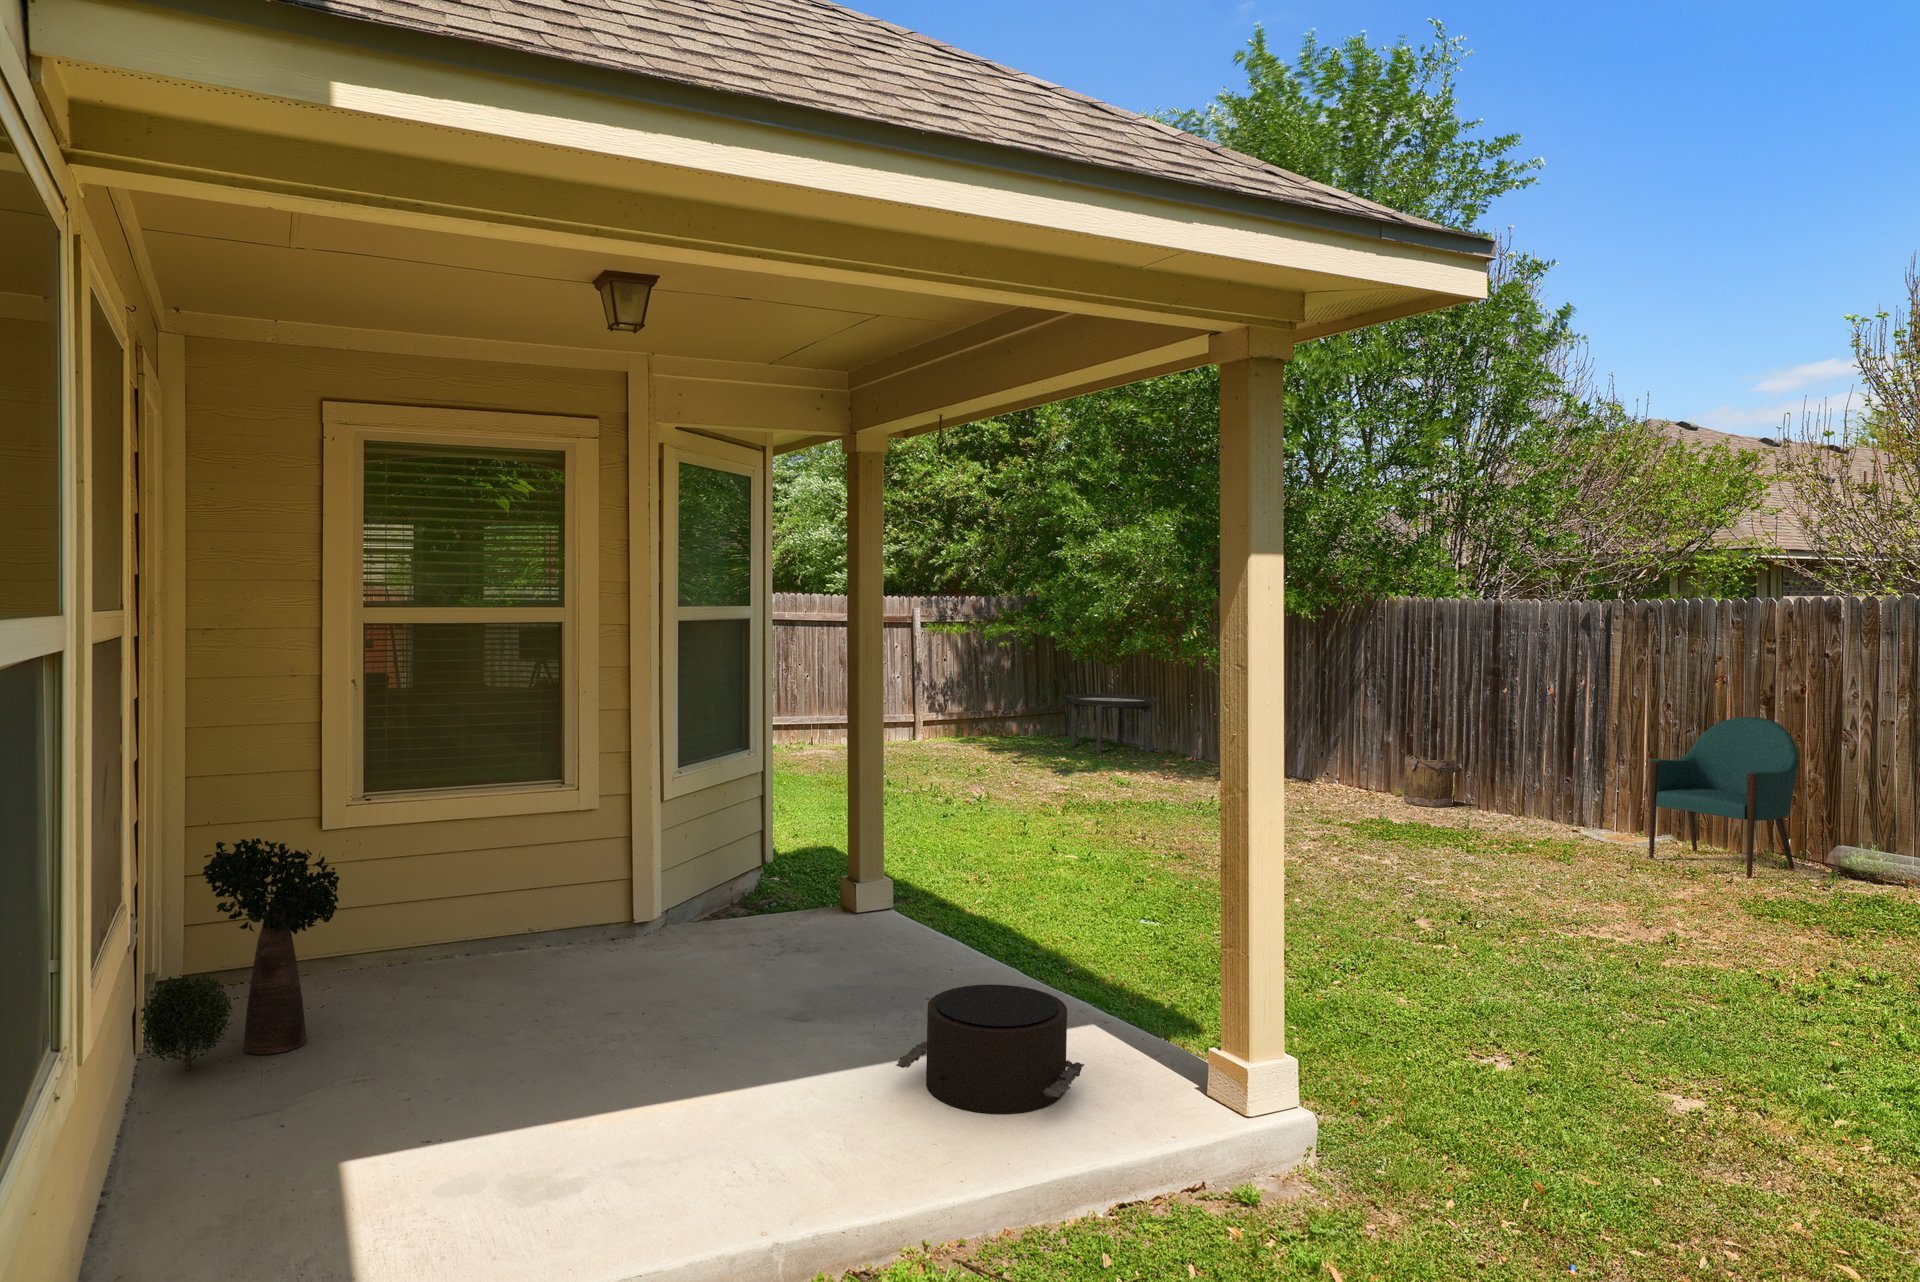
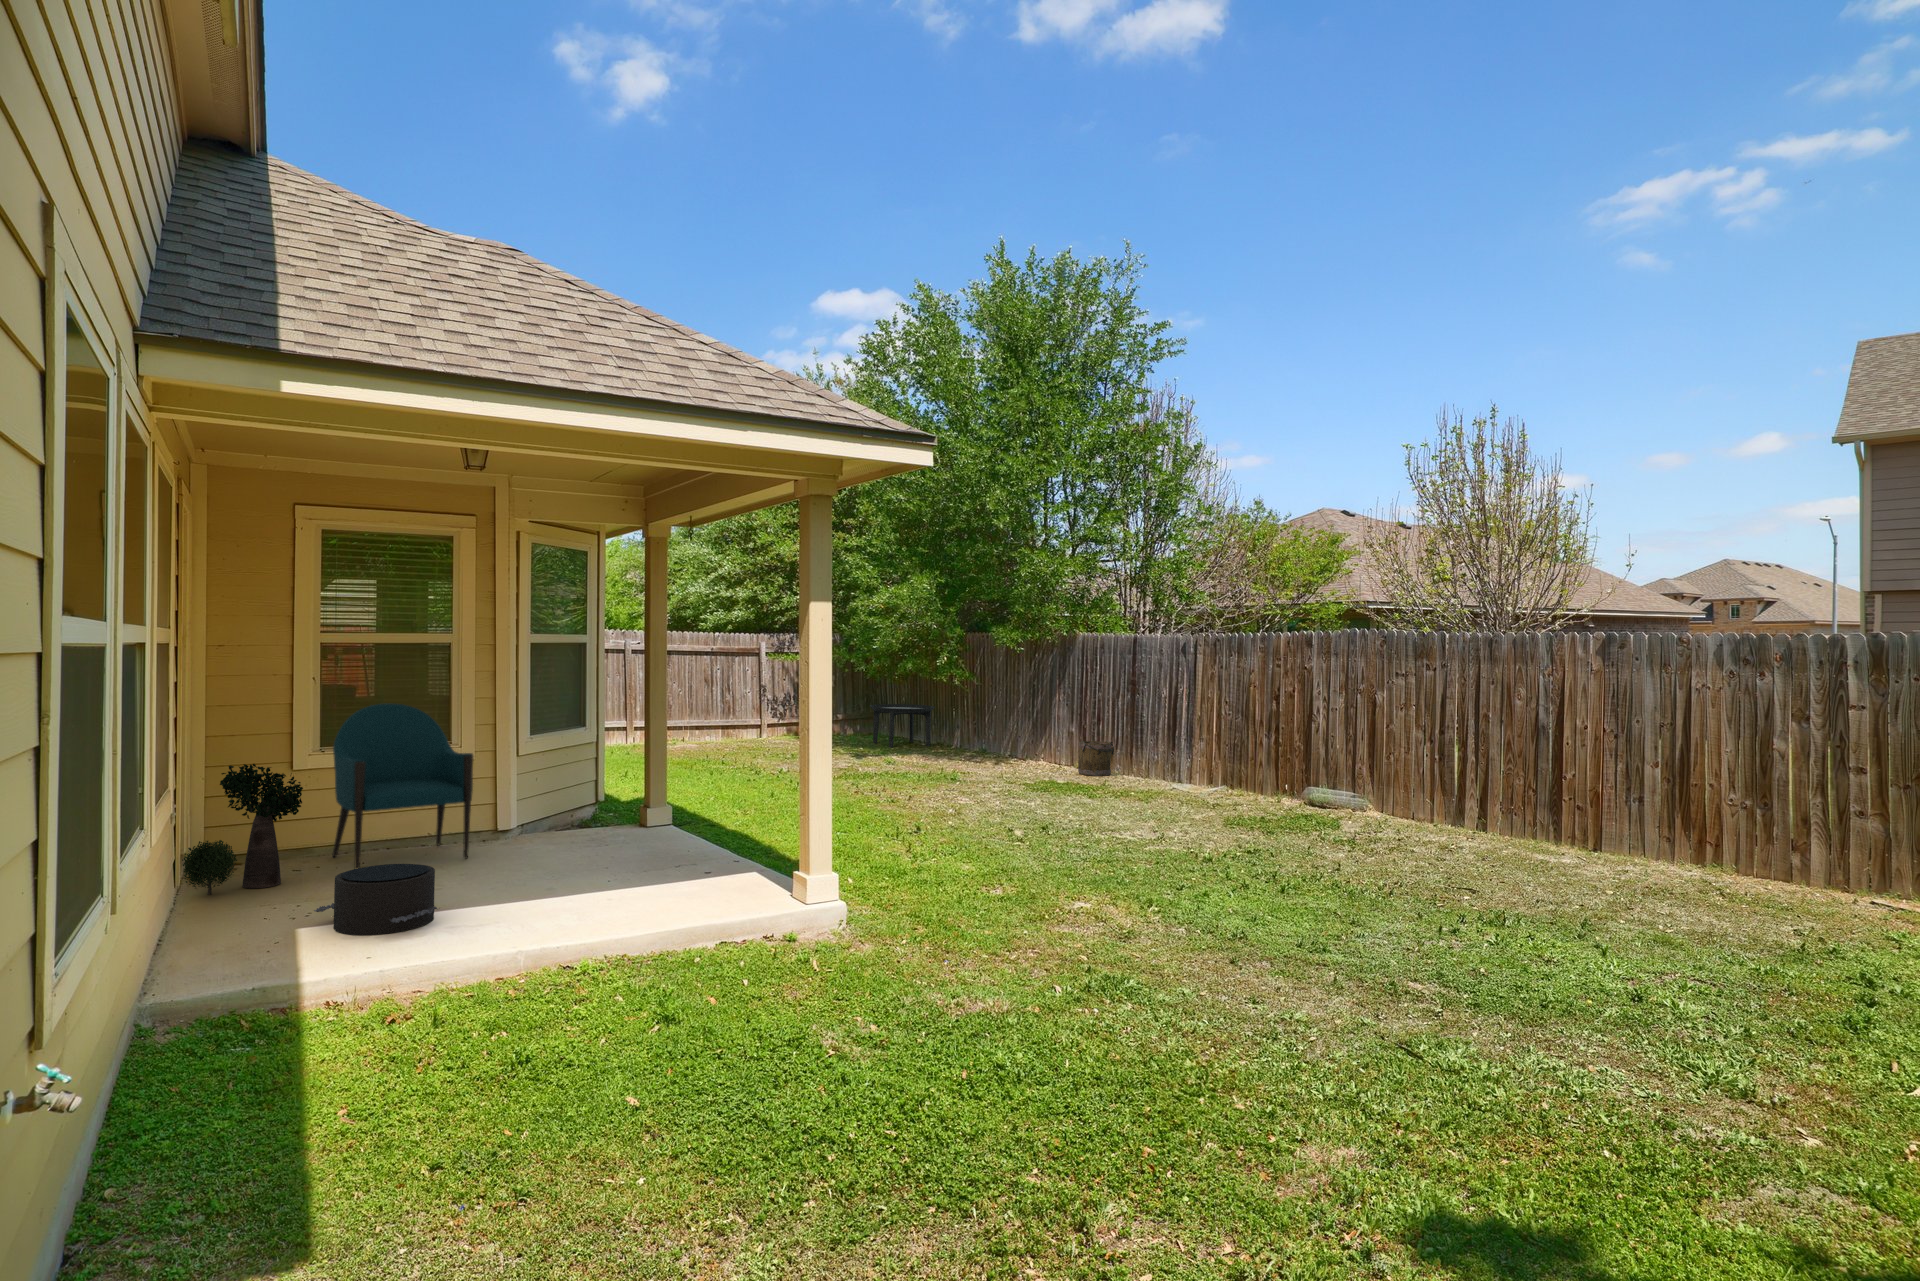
chair: present [1649,717,1799,878] -> present [332,704,473,869]
pouf: present [896,984,1084,1114] -> present [314,864,437,935]

